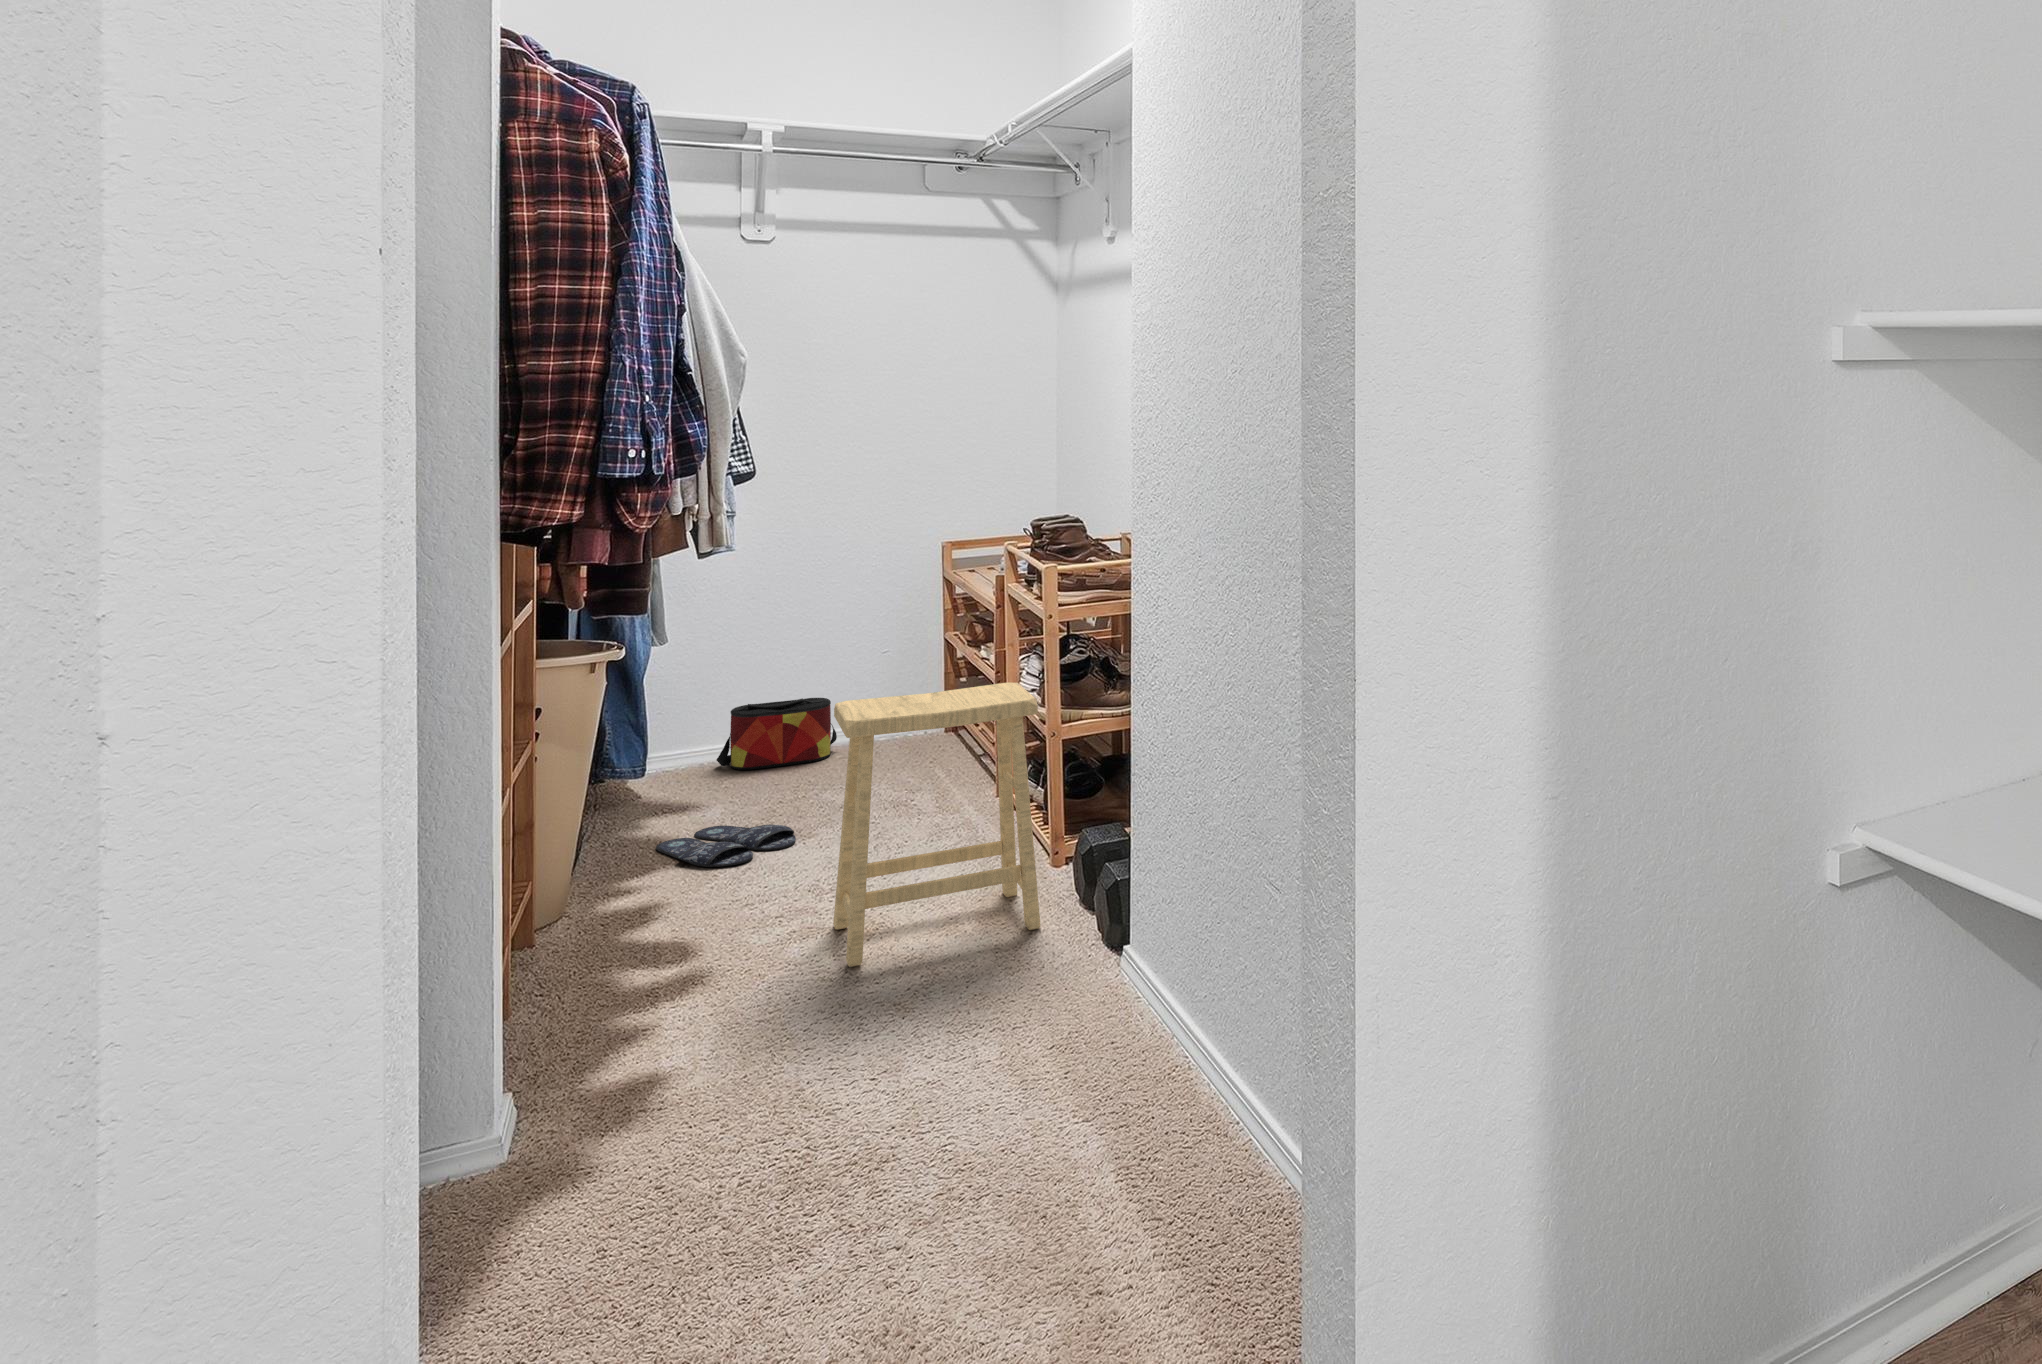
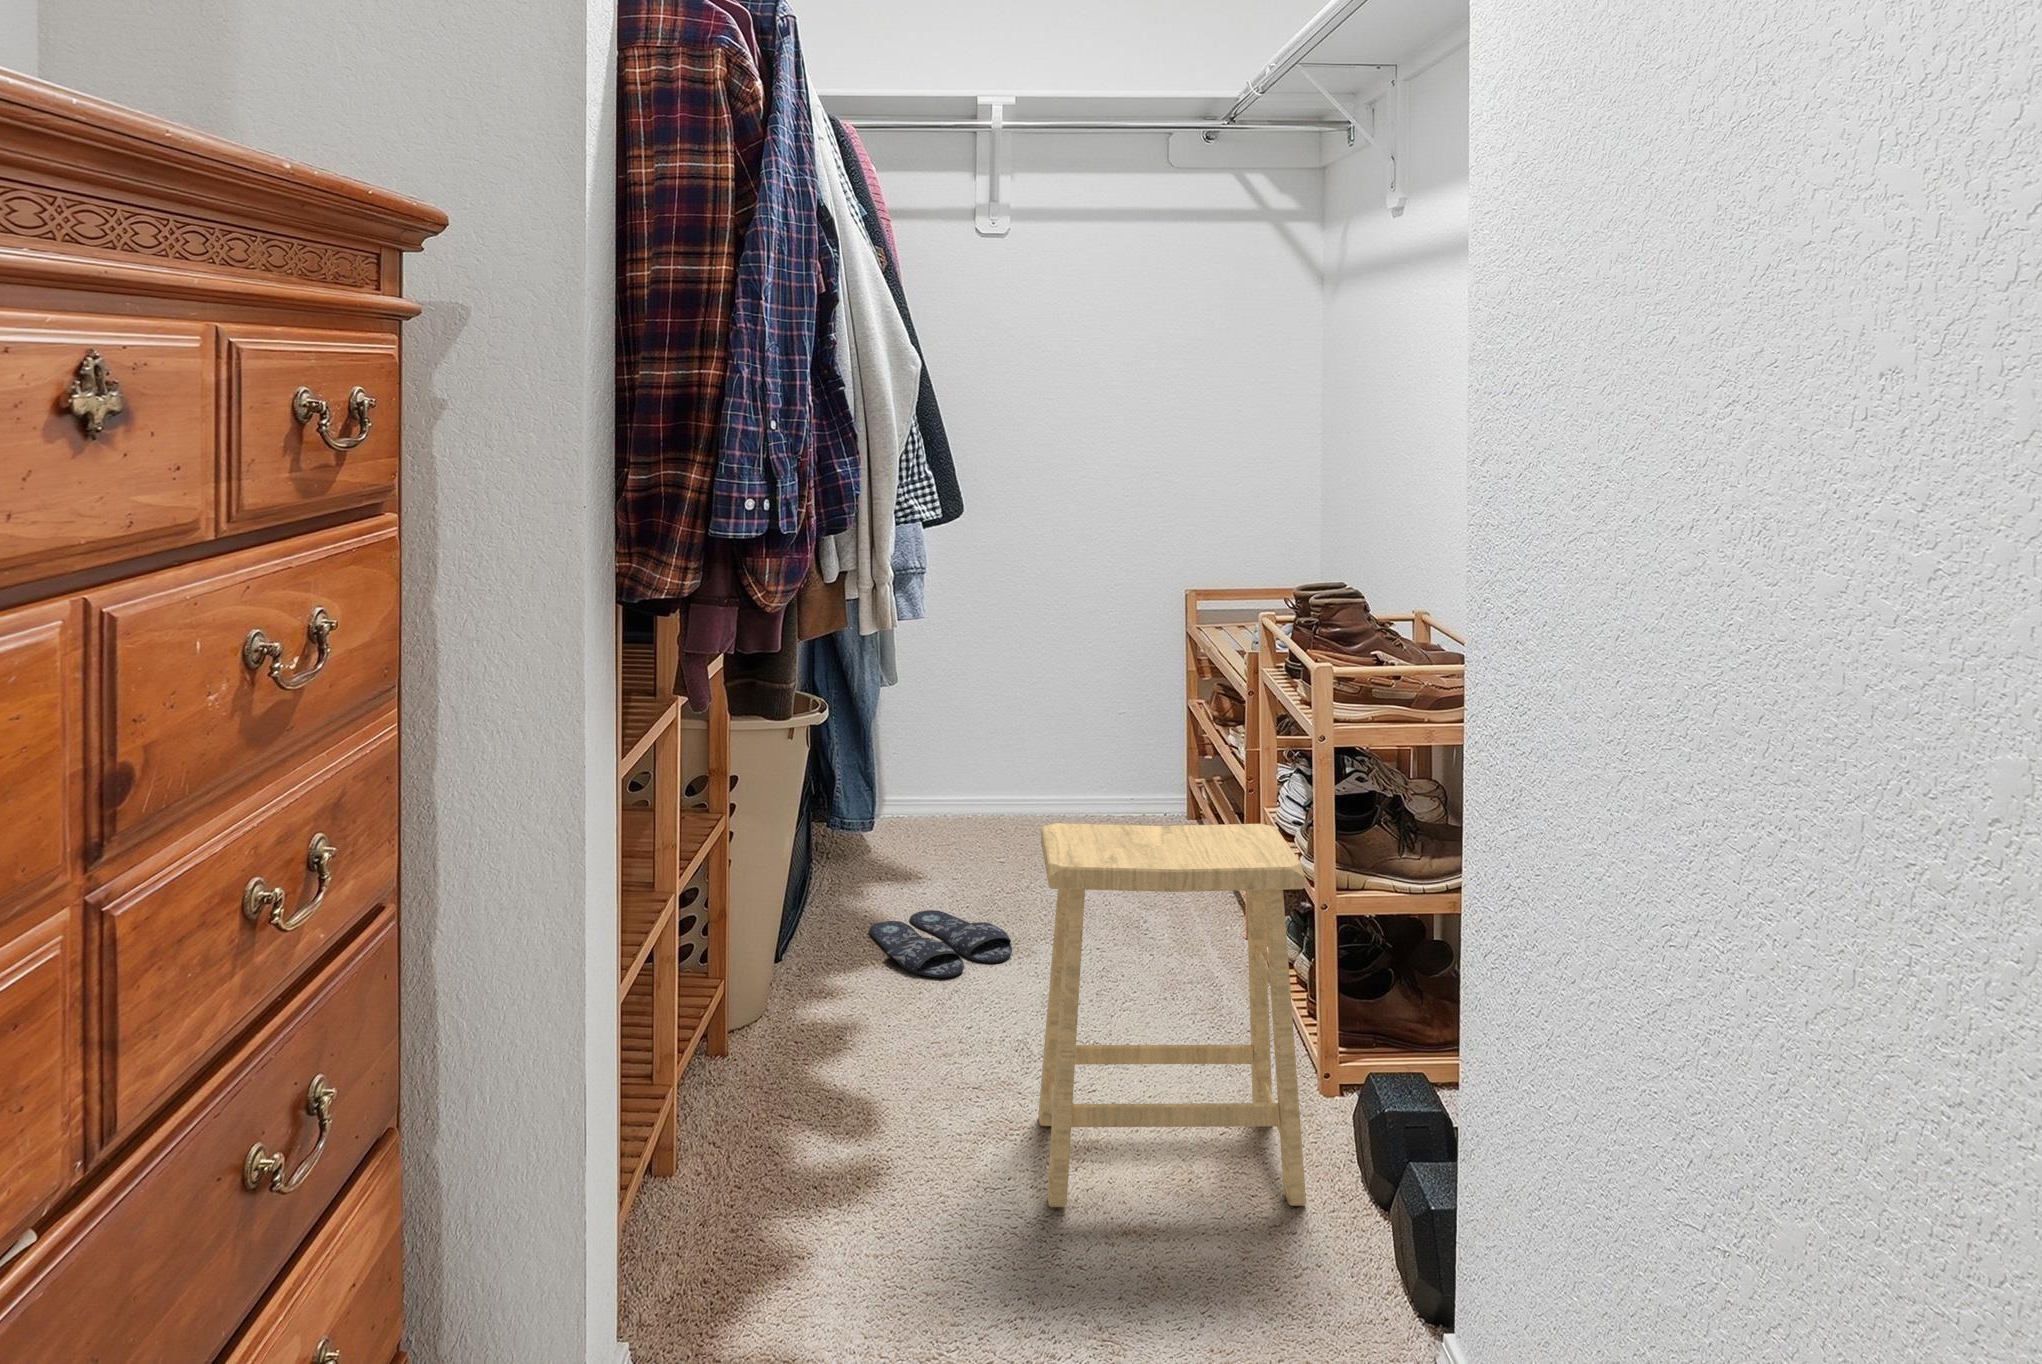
bag: present [717,698,837,770] -> none [946,755,1068,833]

